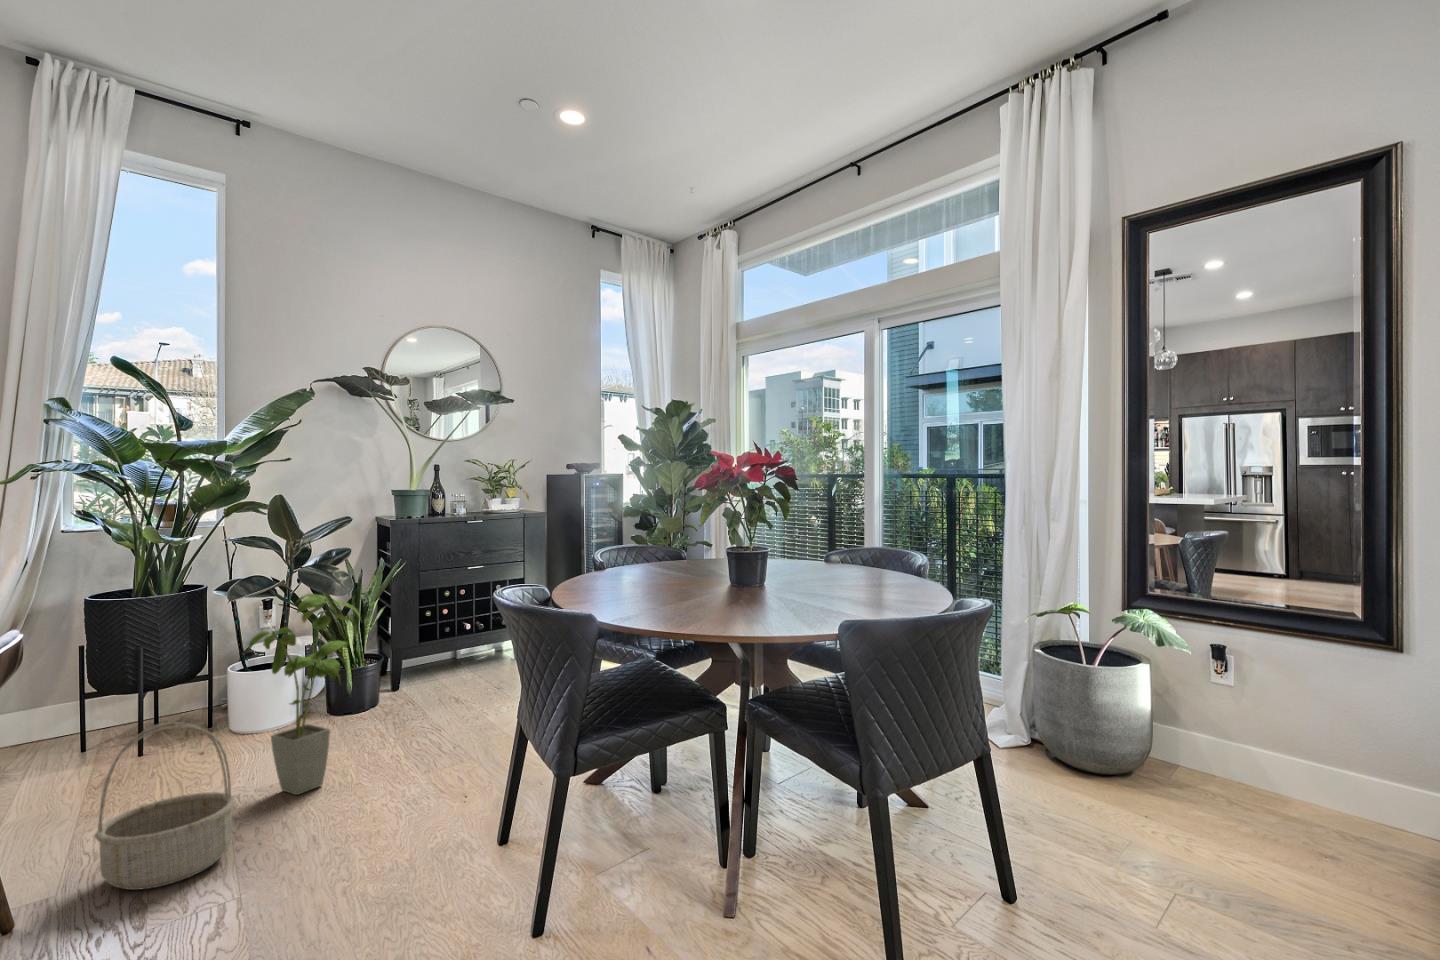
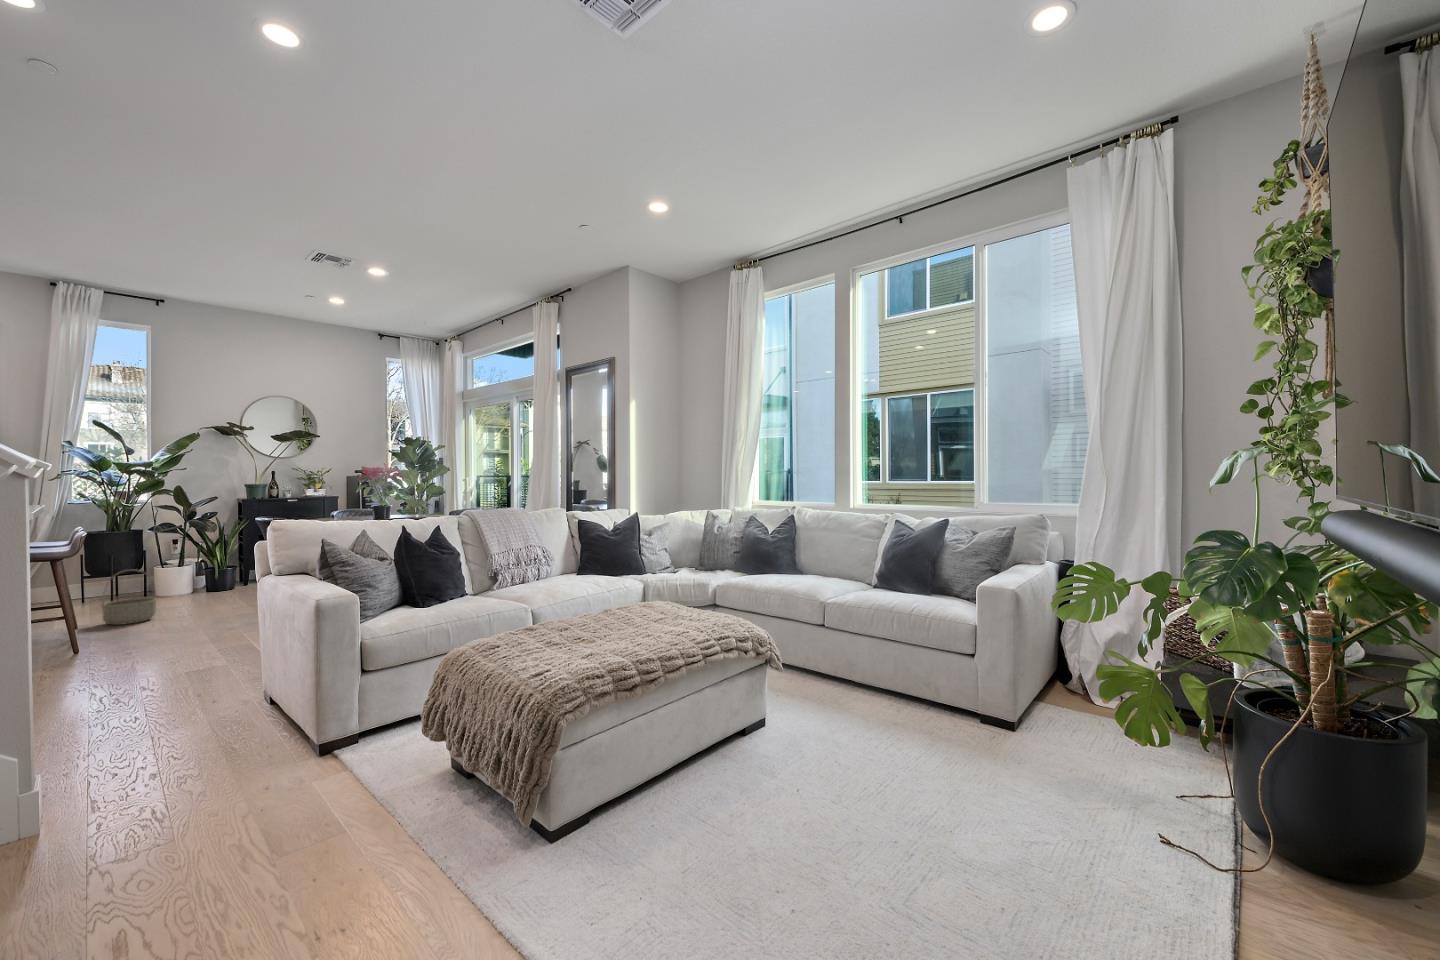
house plant: present [248,594,362,795] -> none [163,527,217,607]

